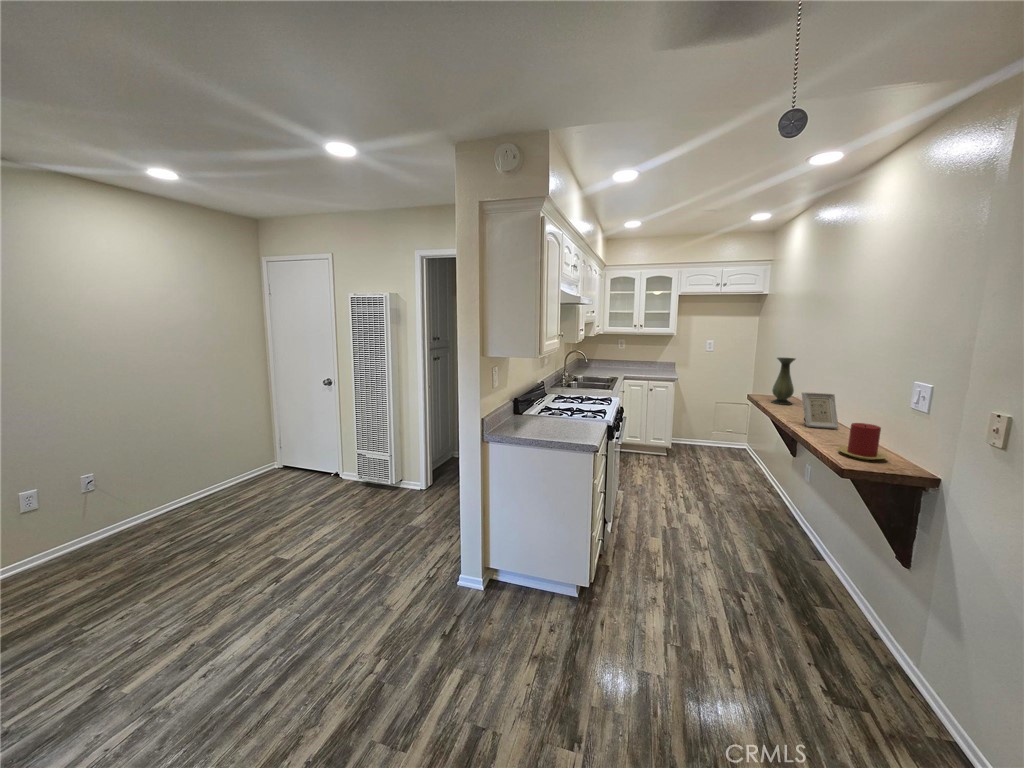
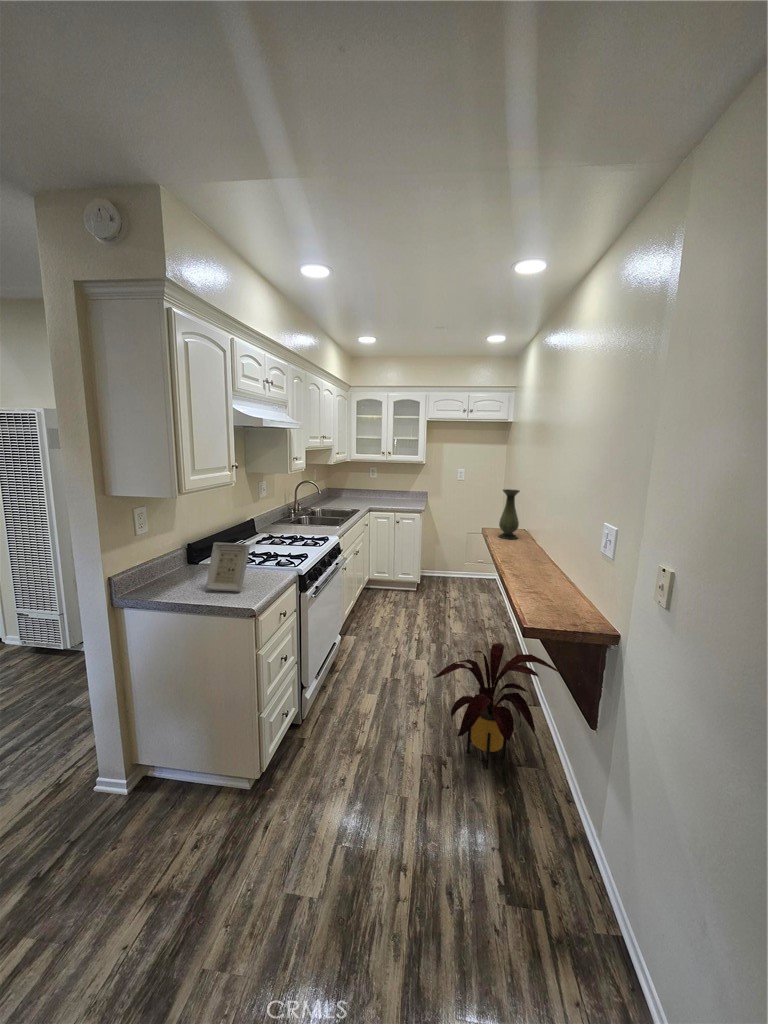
picture frame: present [802,392,838,428] -> present [206,542,250,592]
candle: present [838,423,887,460] -> none [529,568,575,610]
house plant: none [737,496,864,605] -> present [433,643,558,769]

